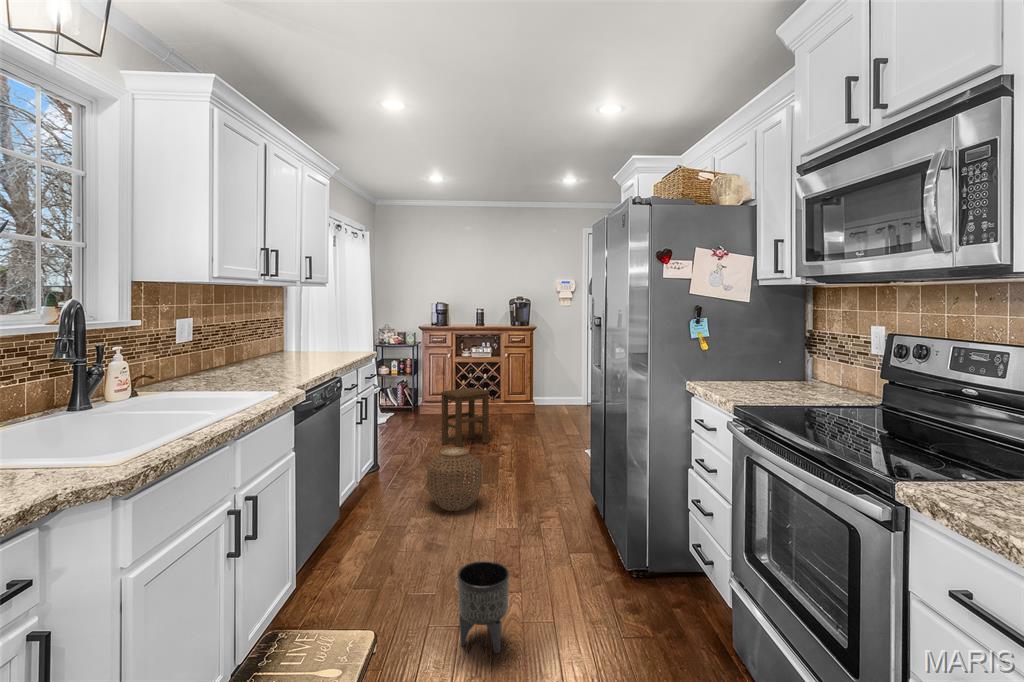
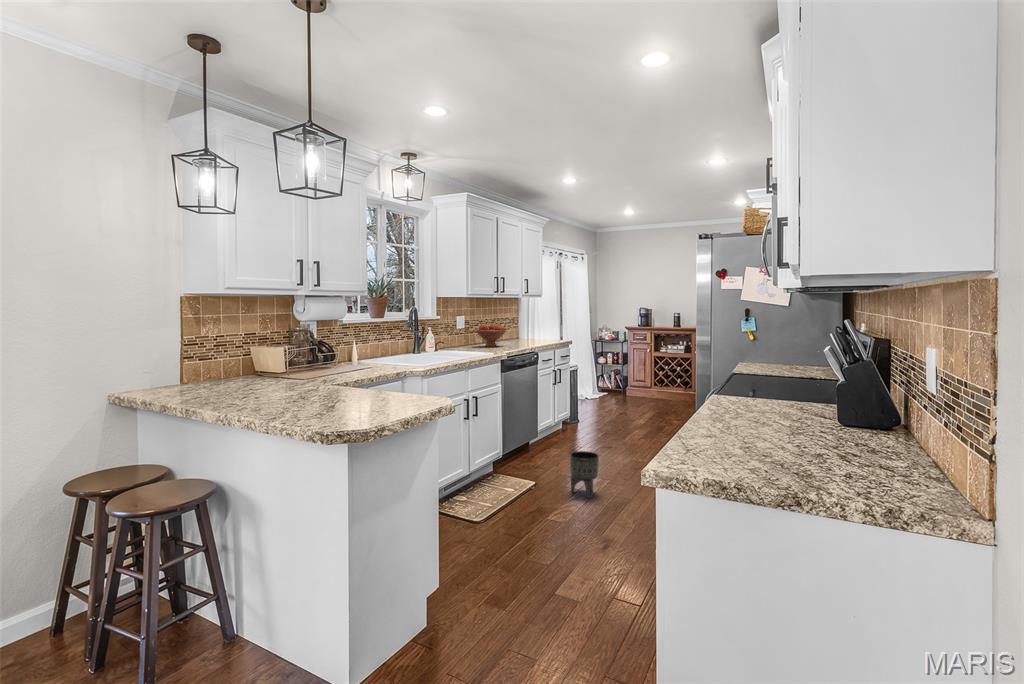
fruit bowl: none [215,330,277,372] -> present [476,324,506,347]
stool: present [441,388,490,447] -> none [627,373,666,418]
woven basket: present [427,447,482,511] -> none [592,405,629,446]

